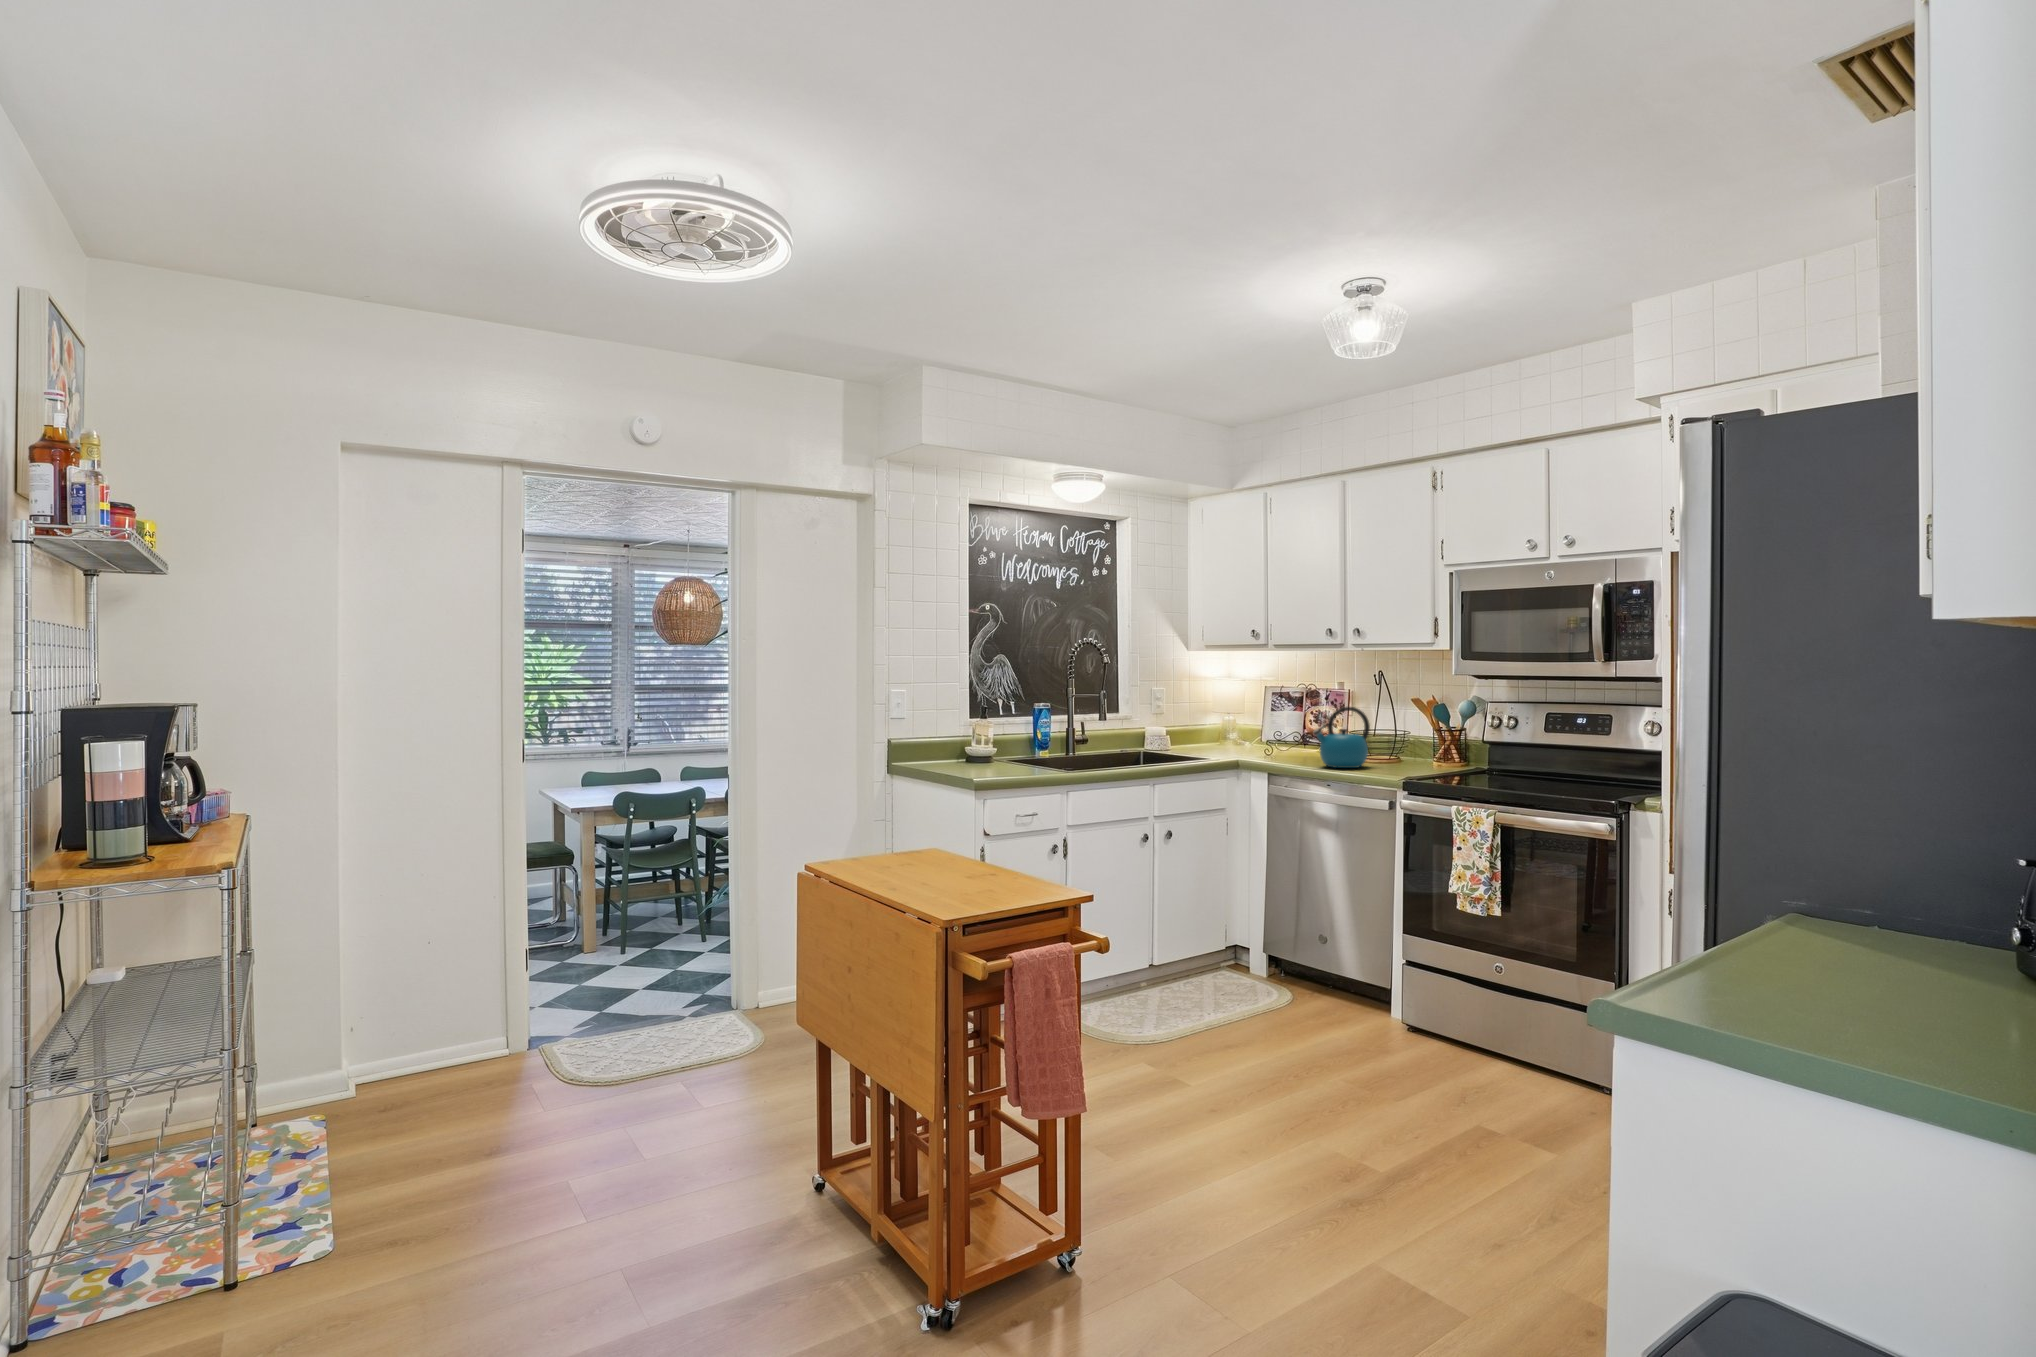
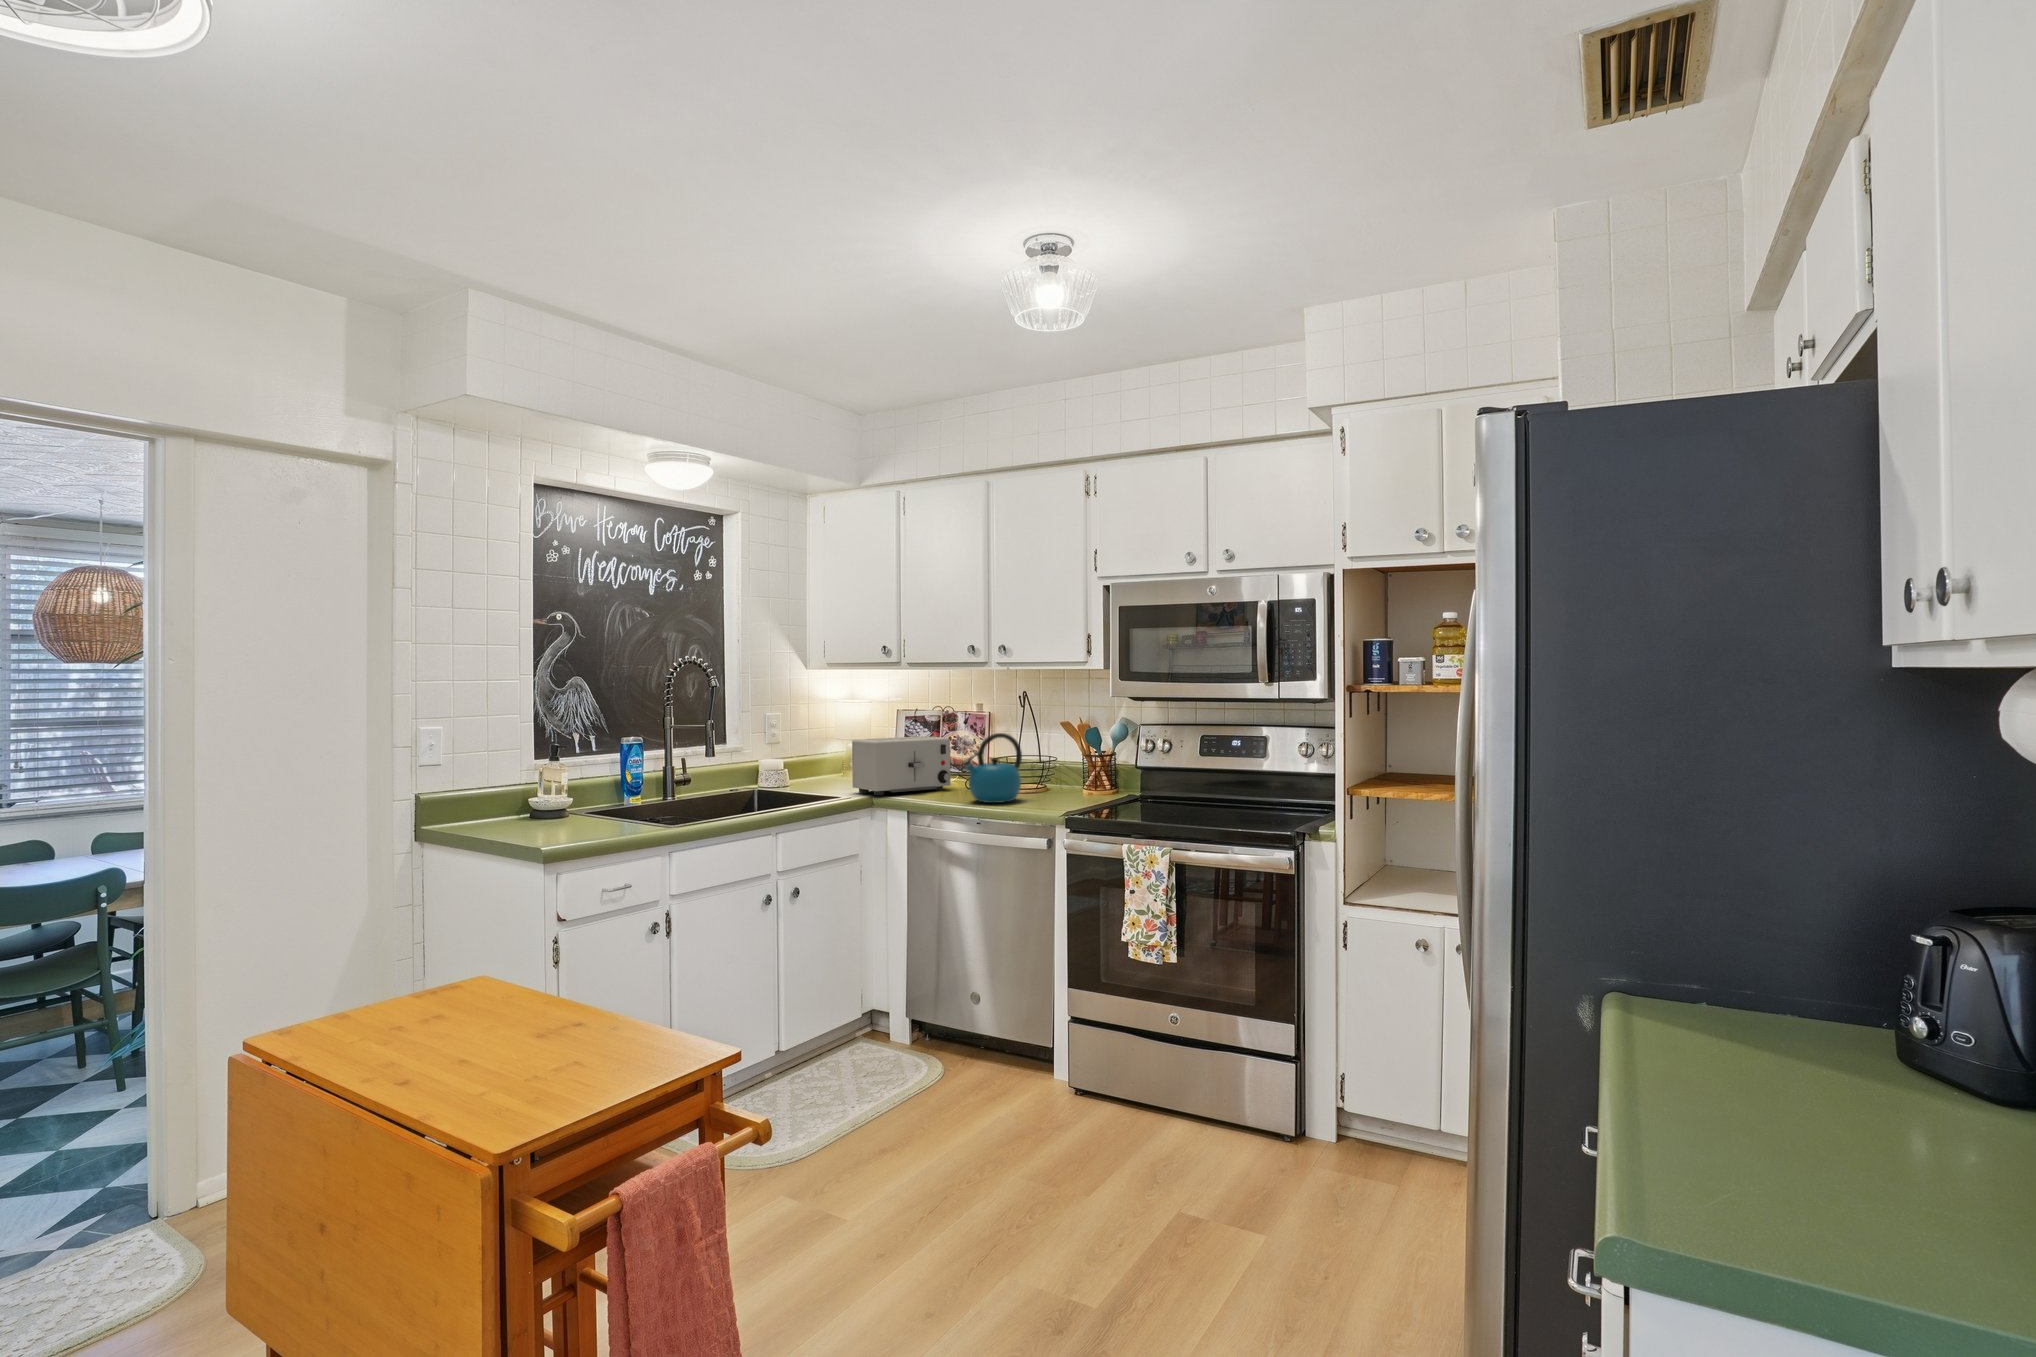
toaster: none [1220,710,1308,759] -> present [852,736,951,795]

